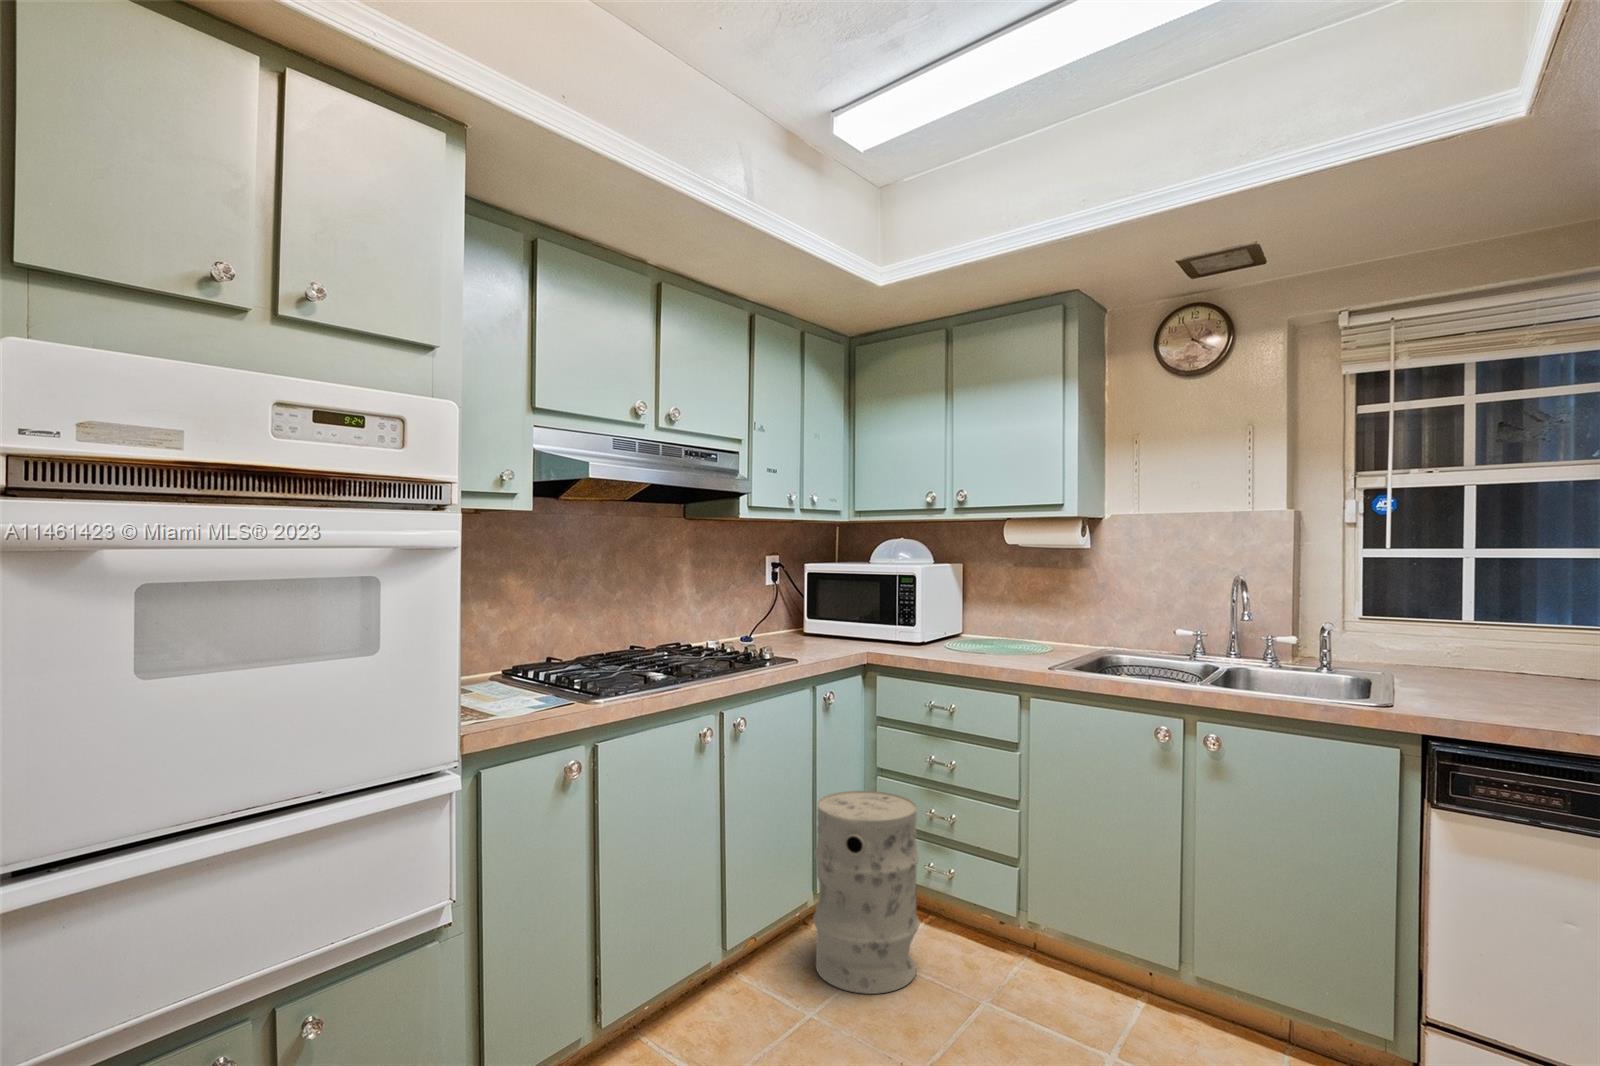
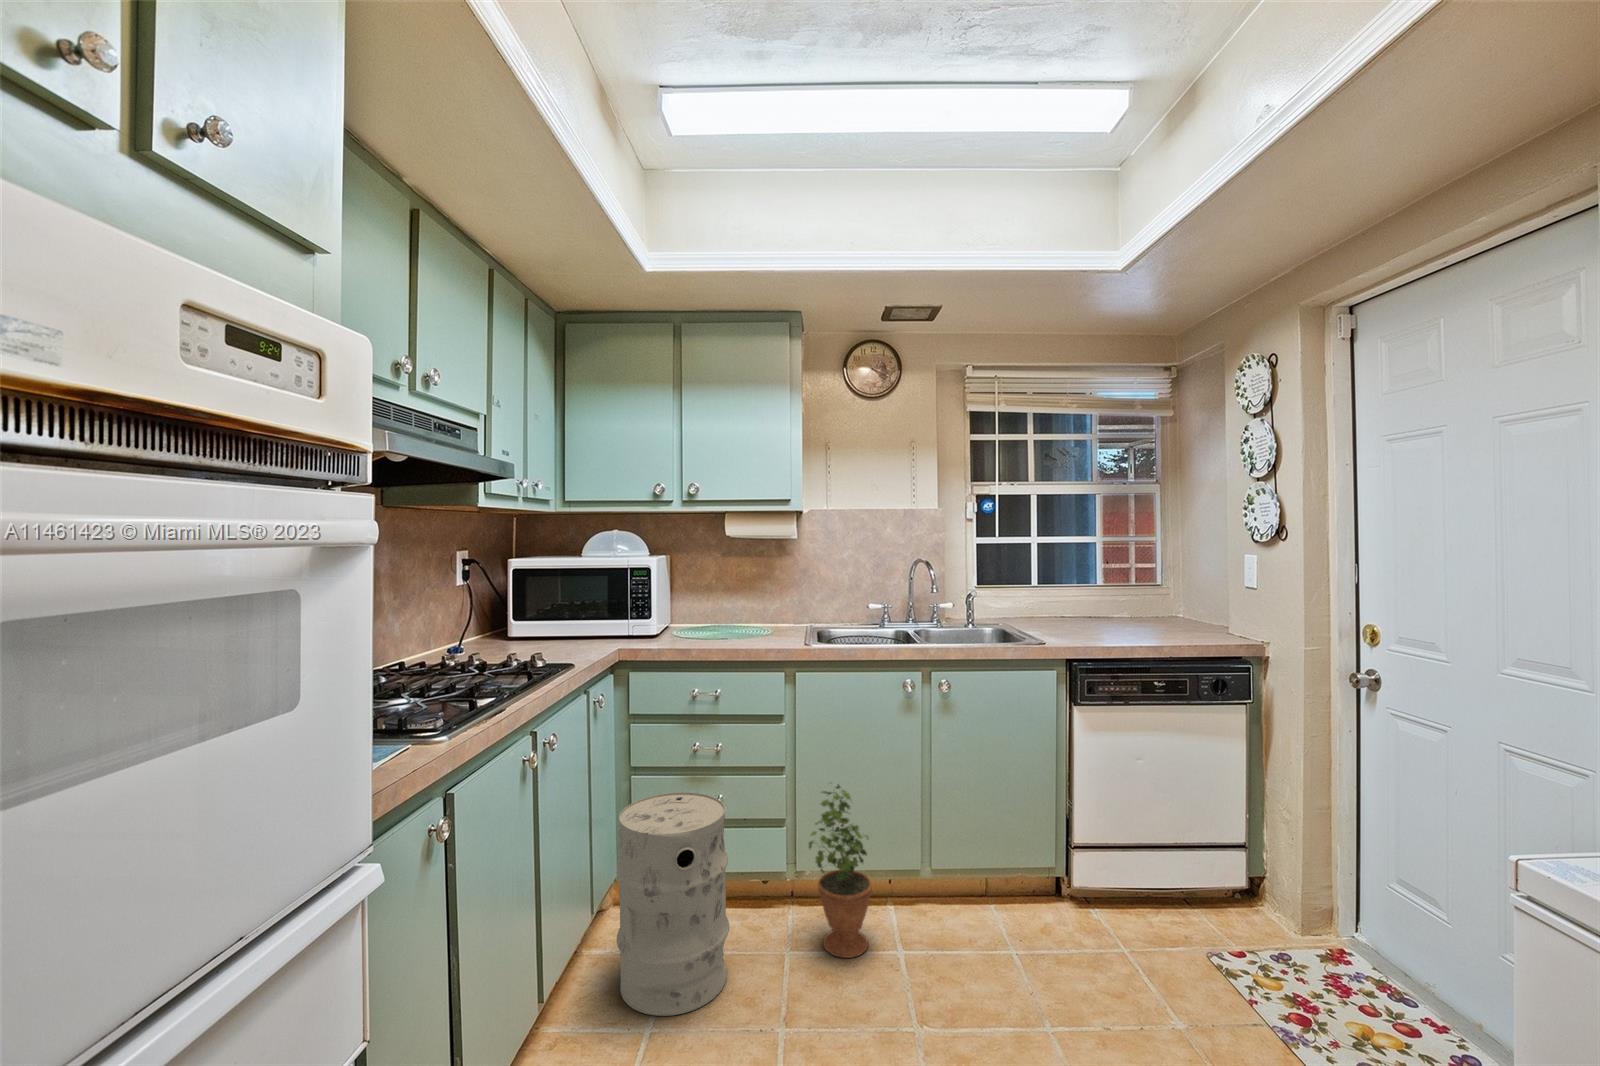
potted plant: none [1004,821,1084,1022] -> present [809,785,872,958]

